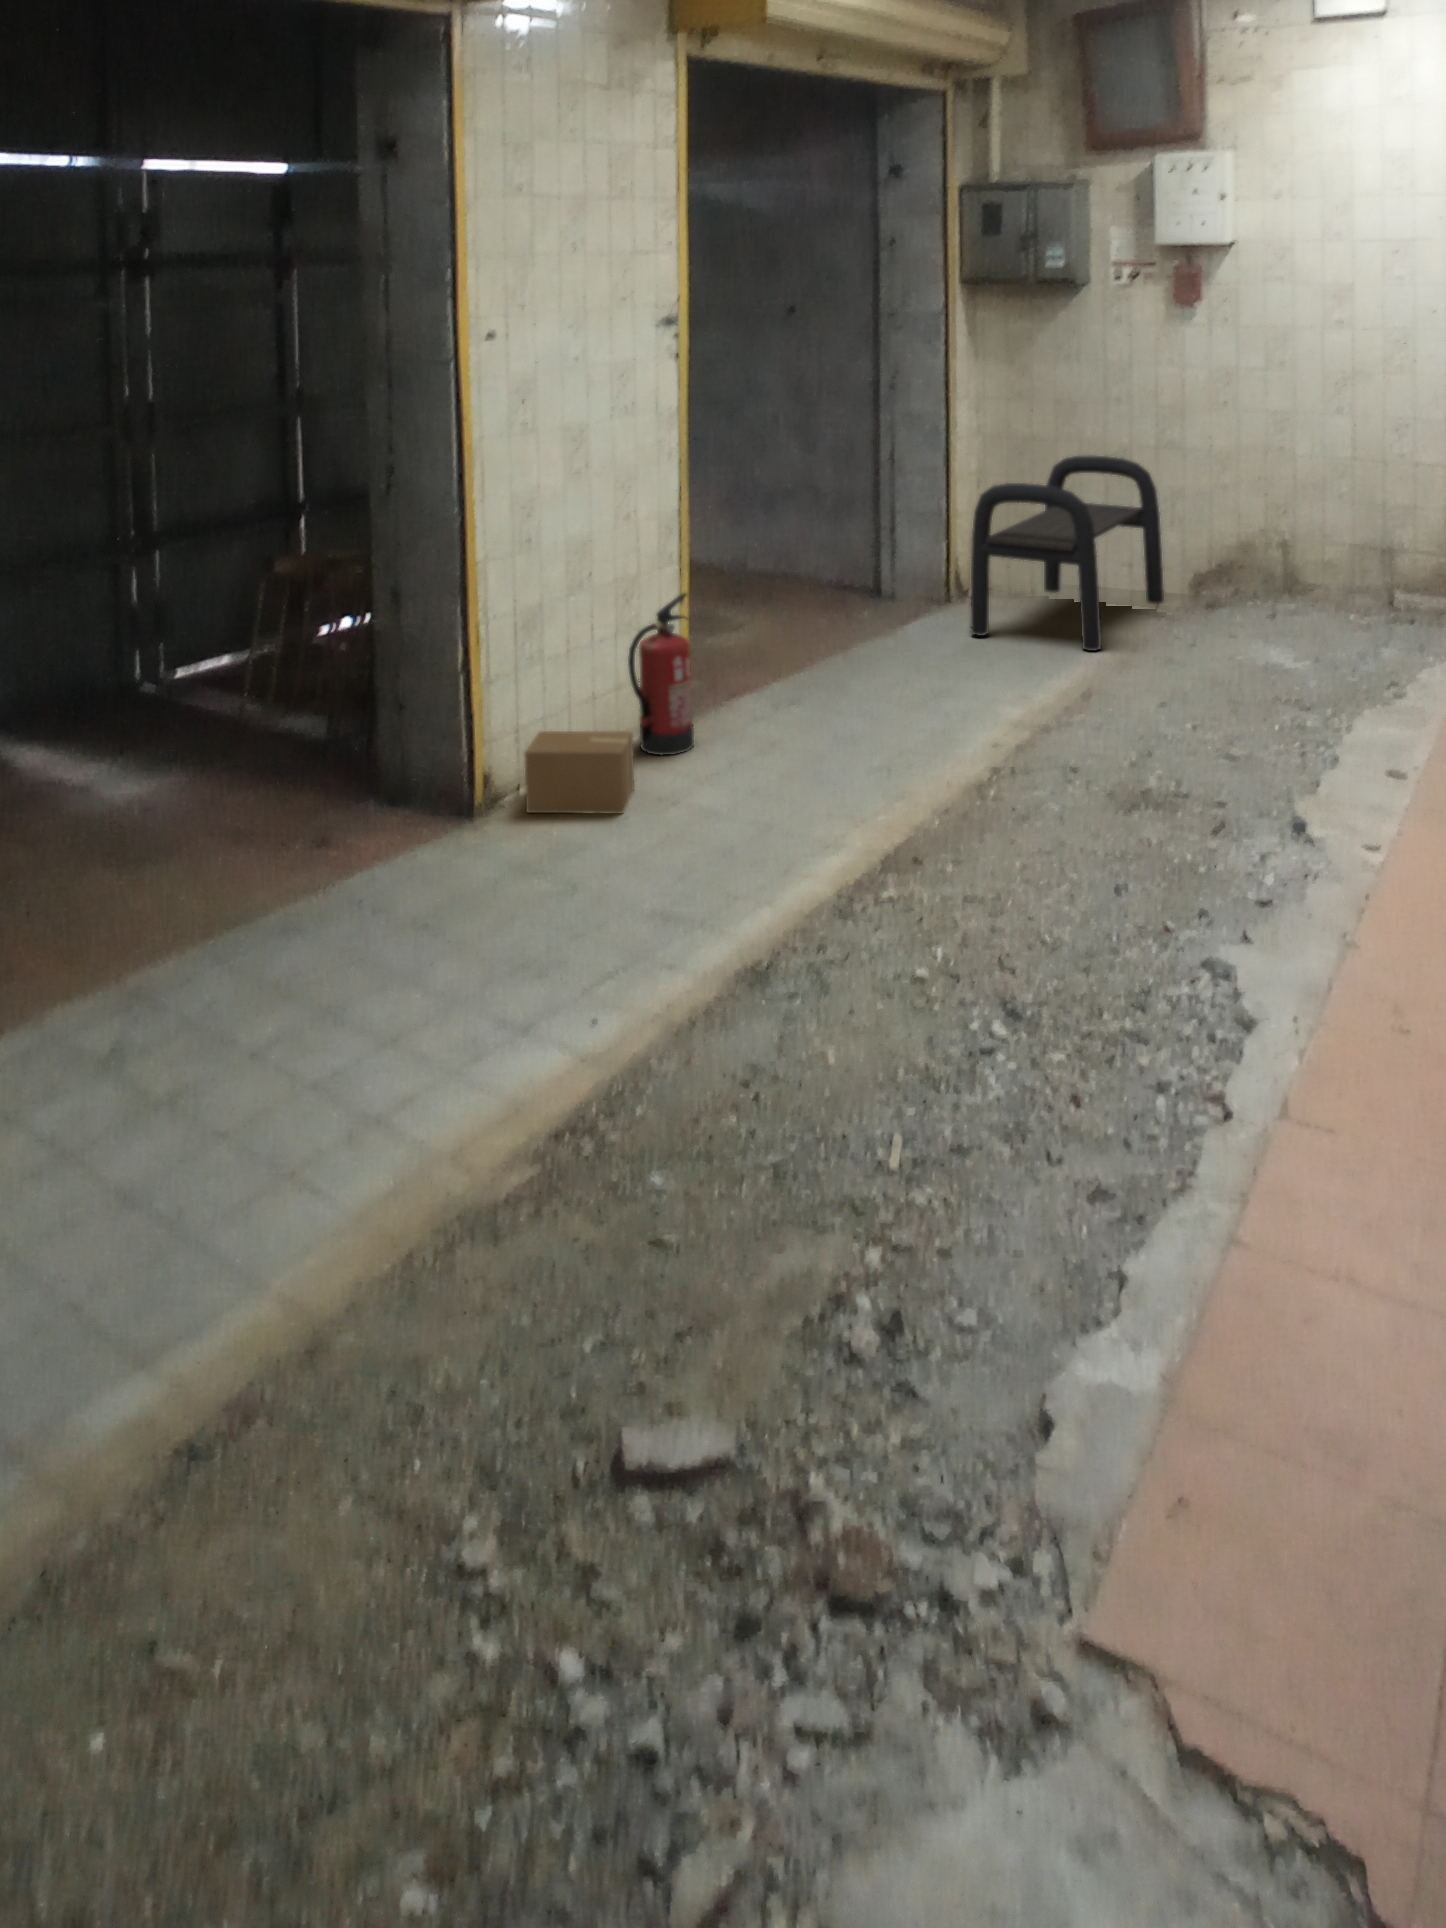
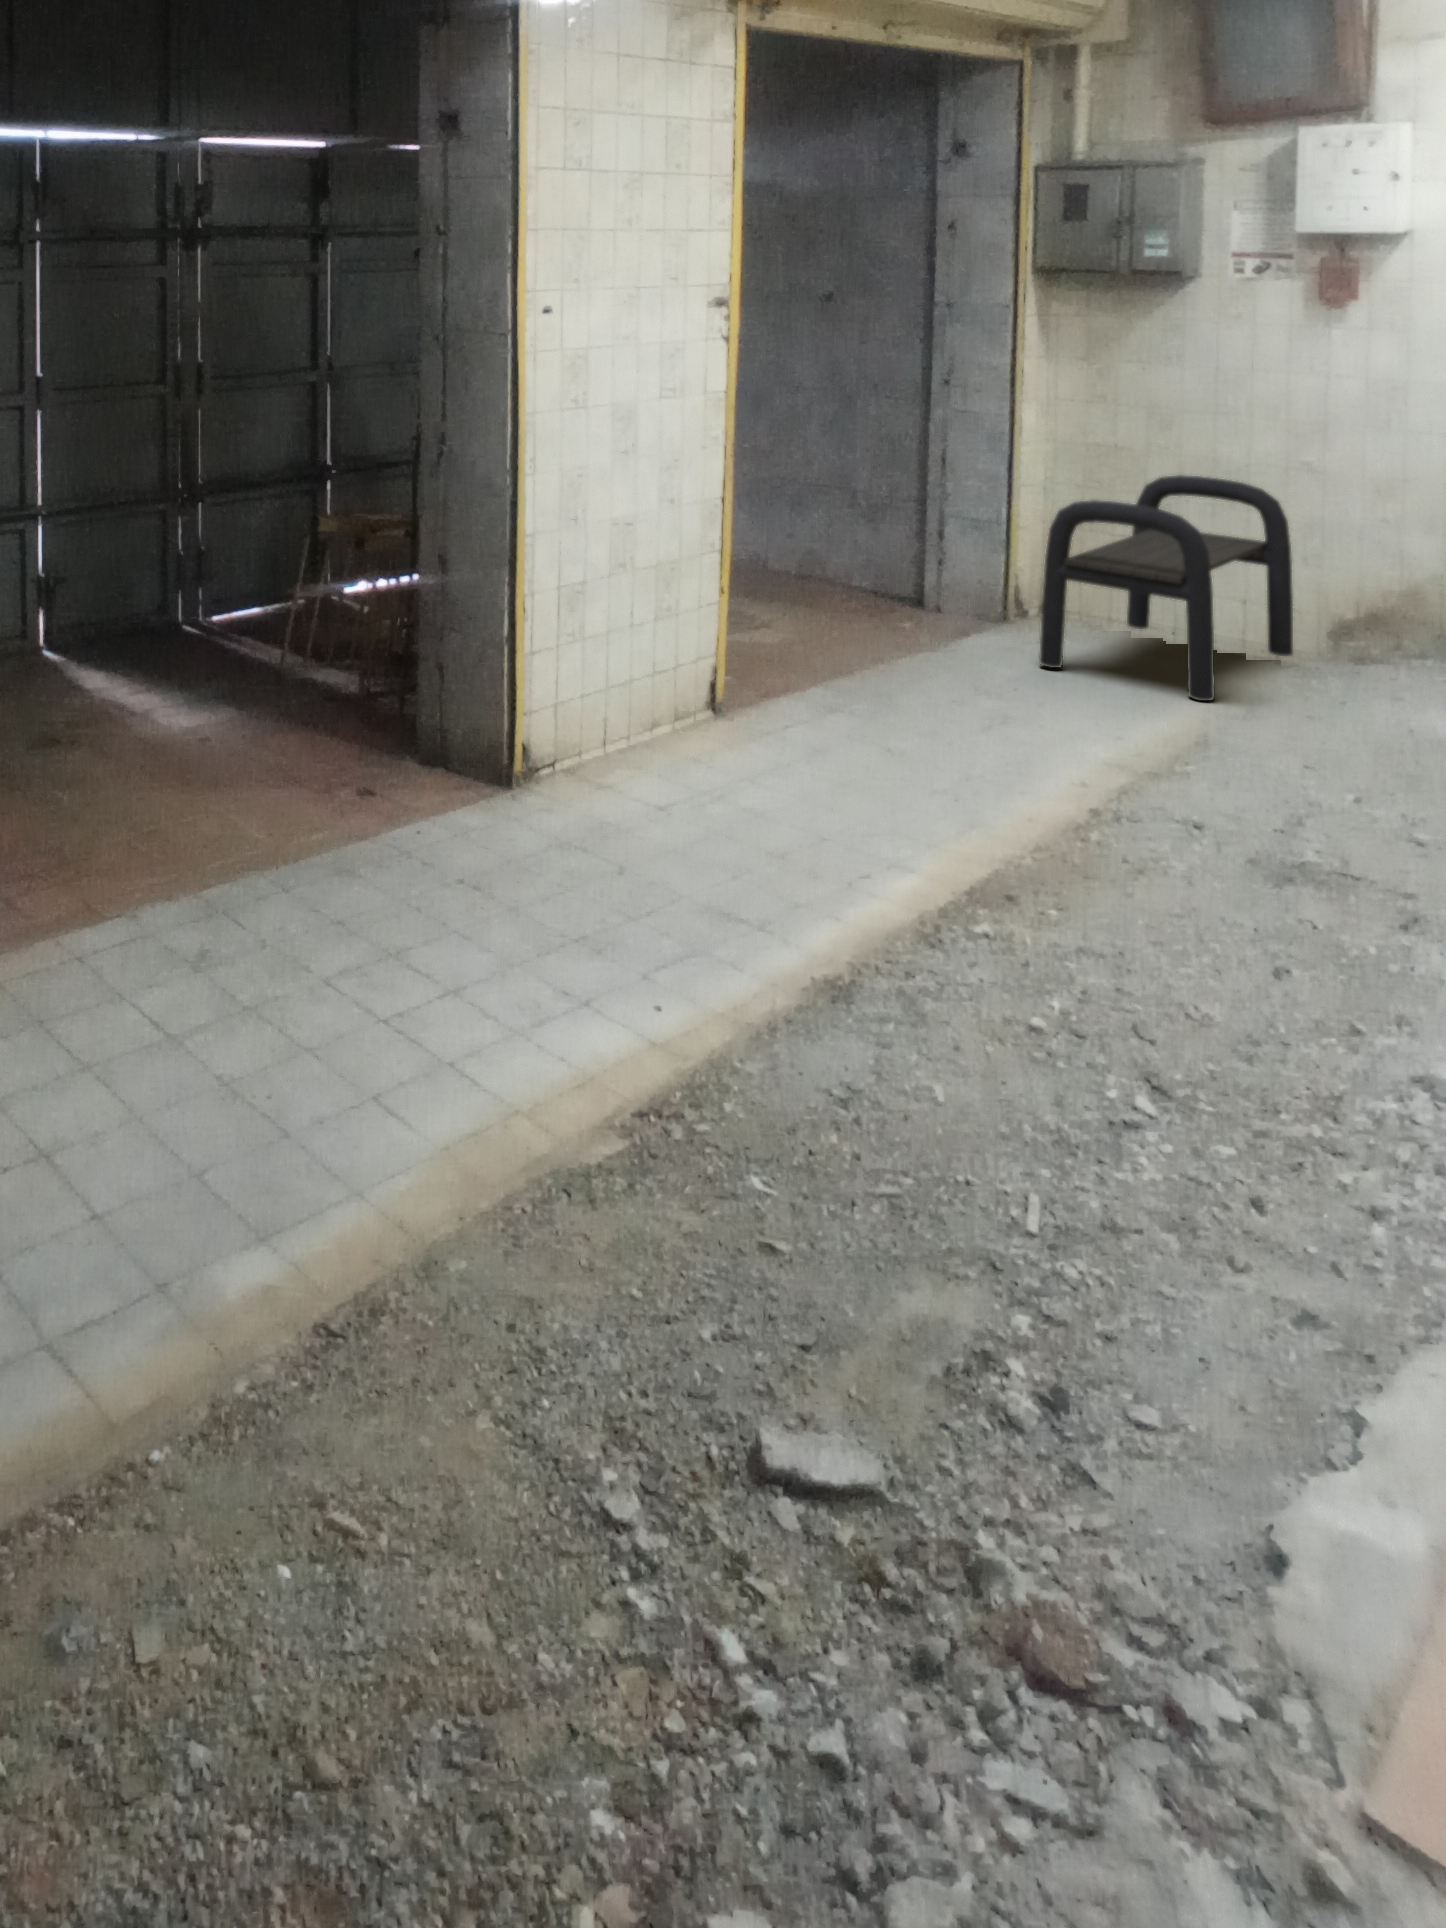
fire extinguisher: present [628,593,694,755] -> none [662,586,728,752]
cardboard box: present [525,731,635,814] -> none [560,710,670,805]

